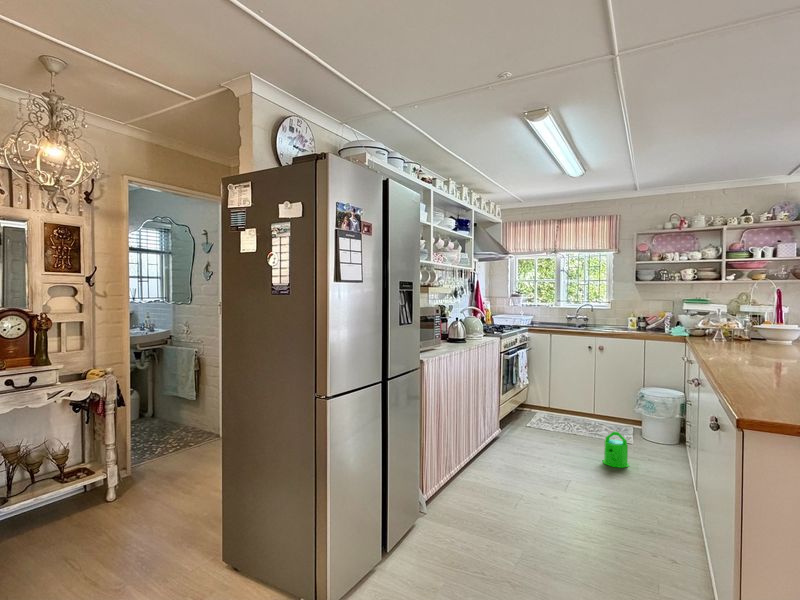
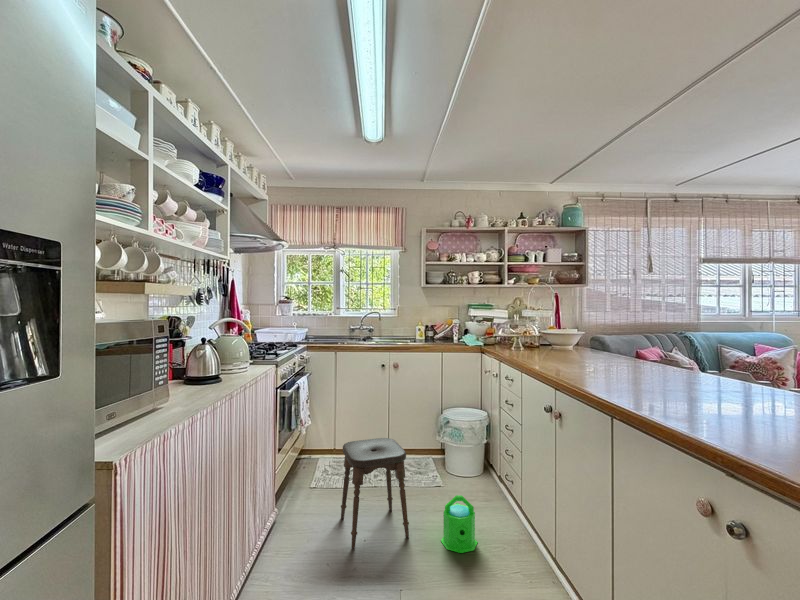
stool: none [539,391,581,455] -> present [341,438,409,548]

